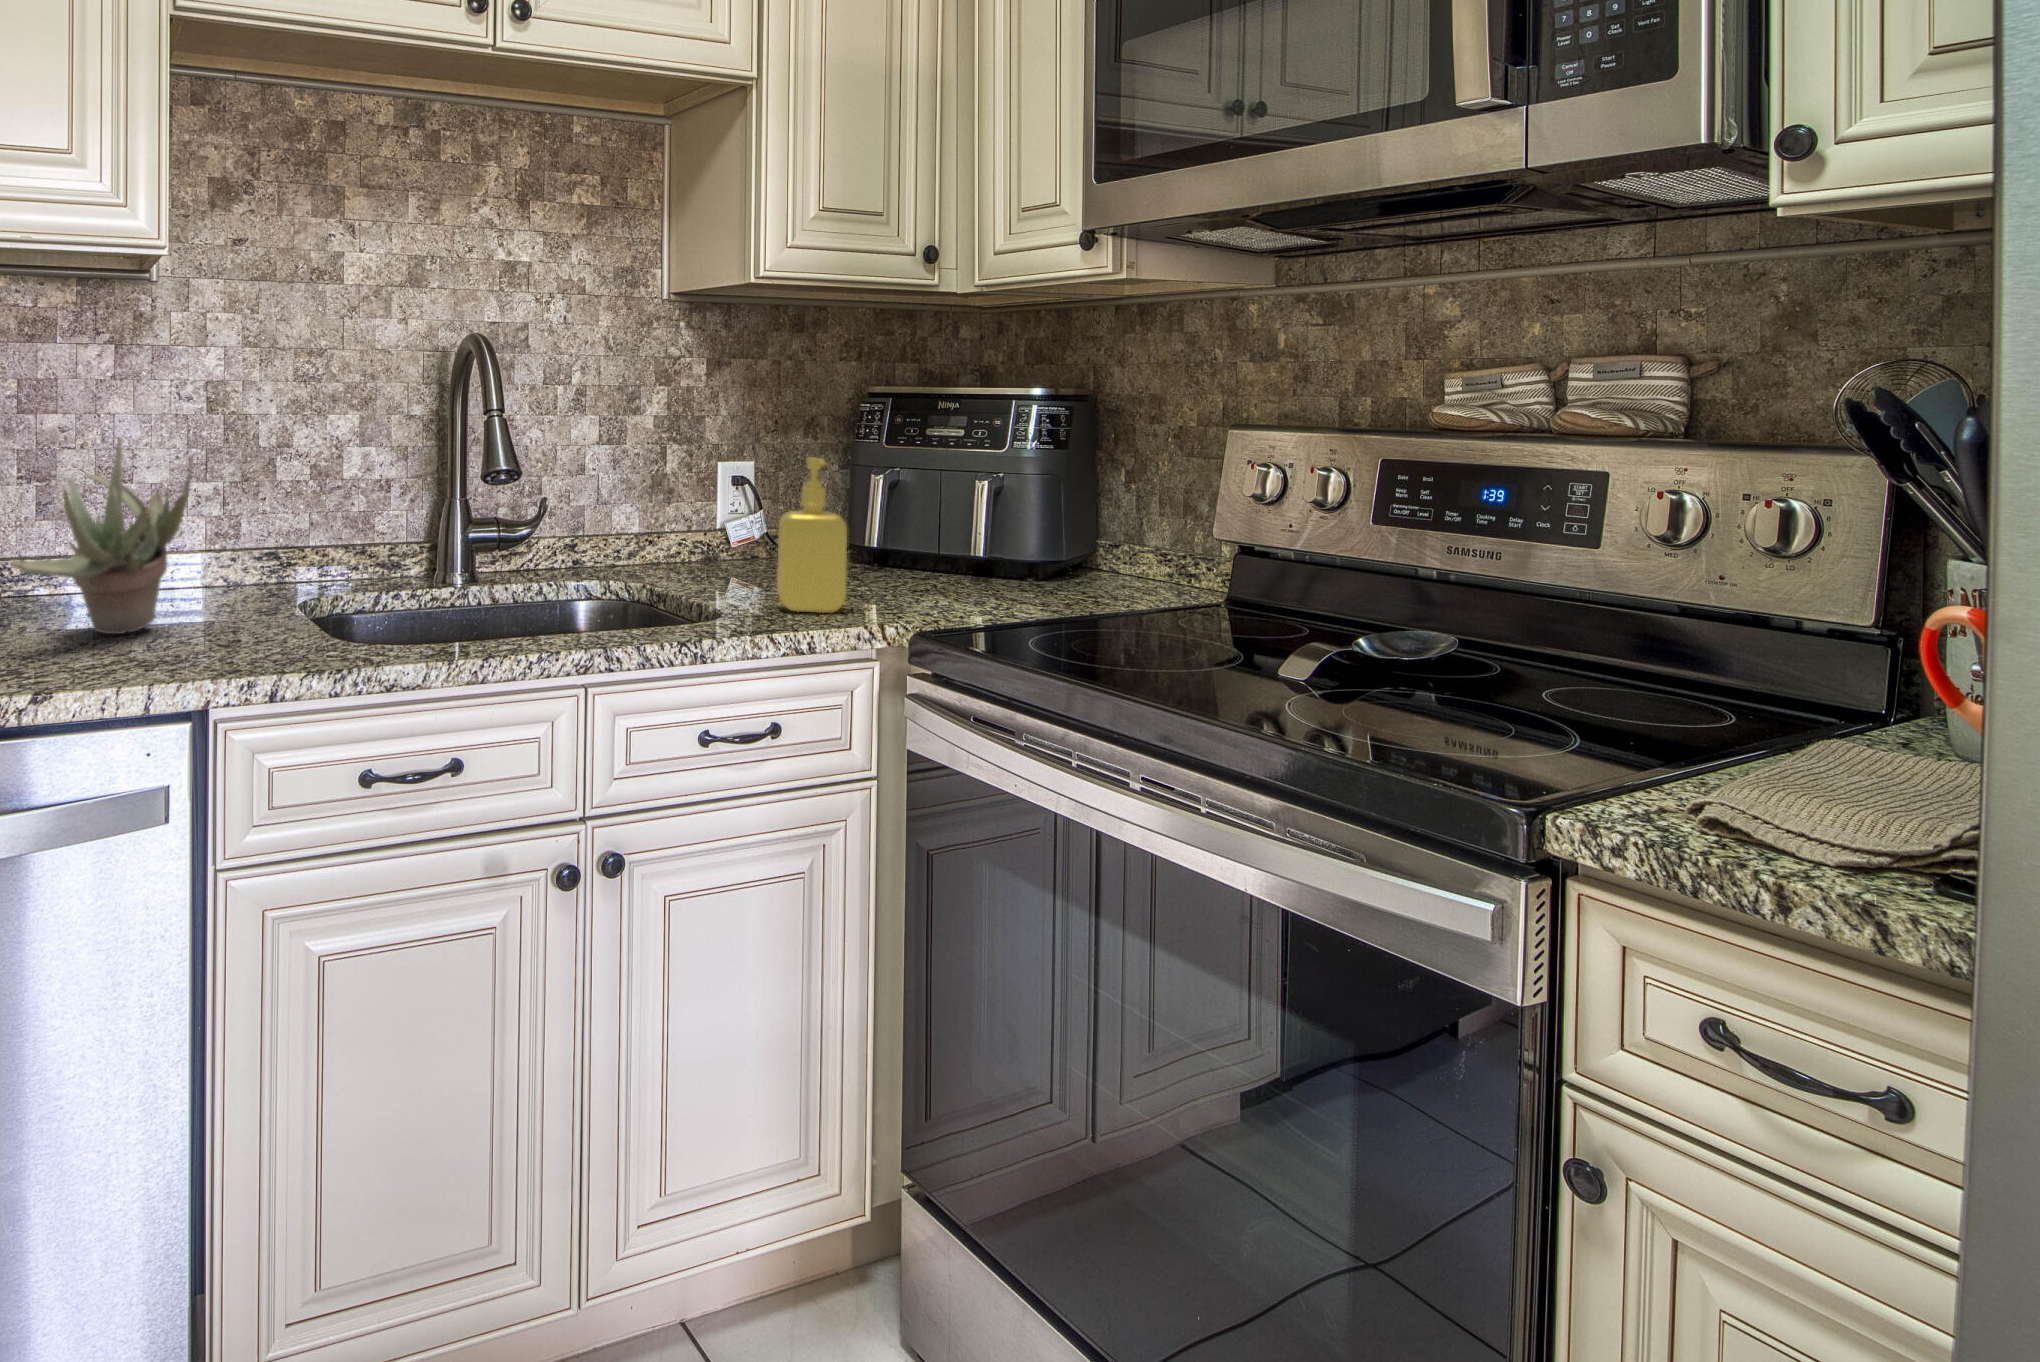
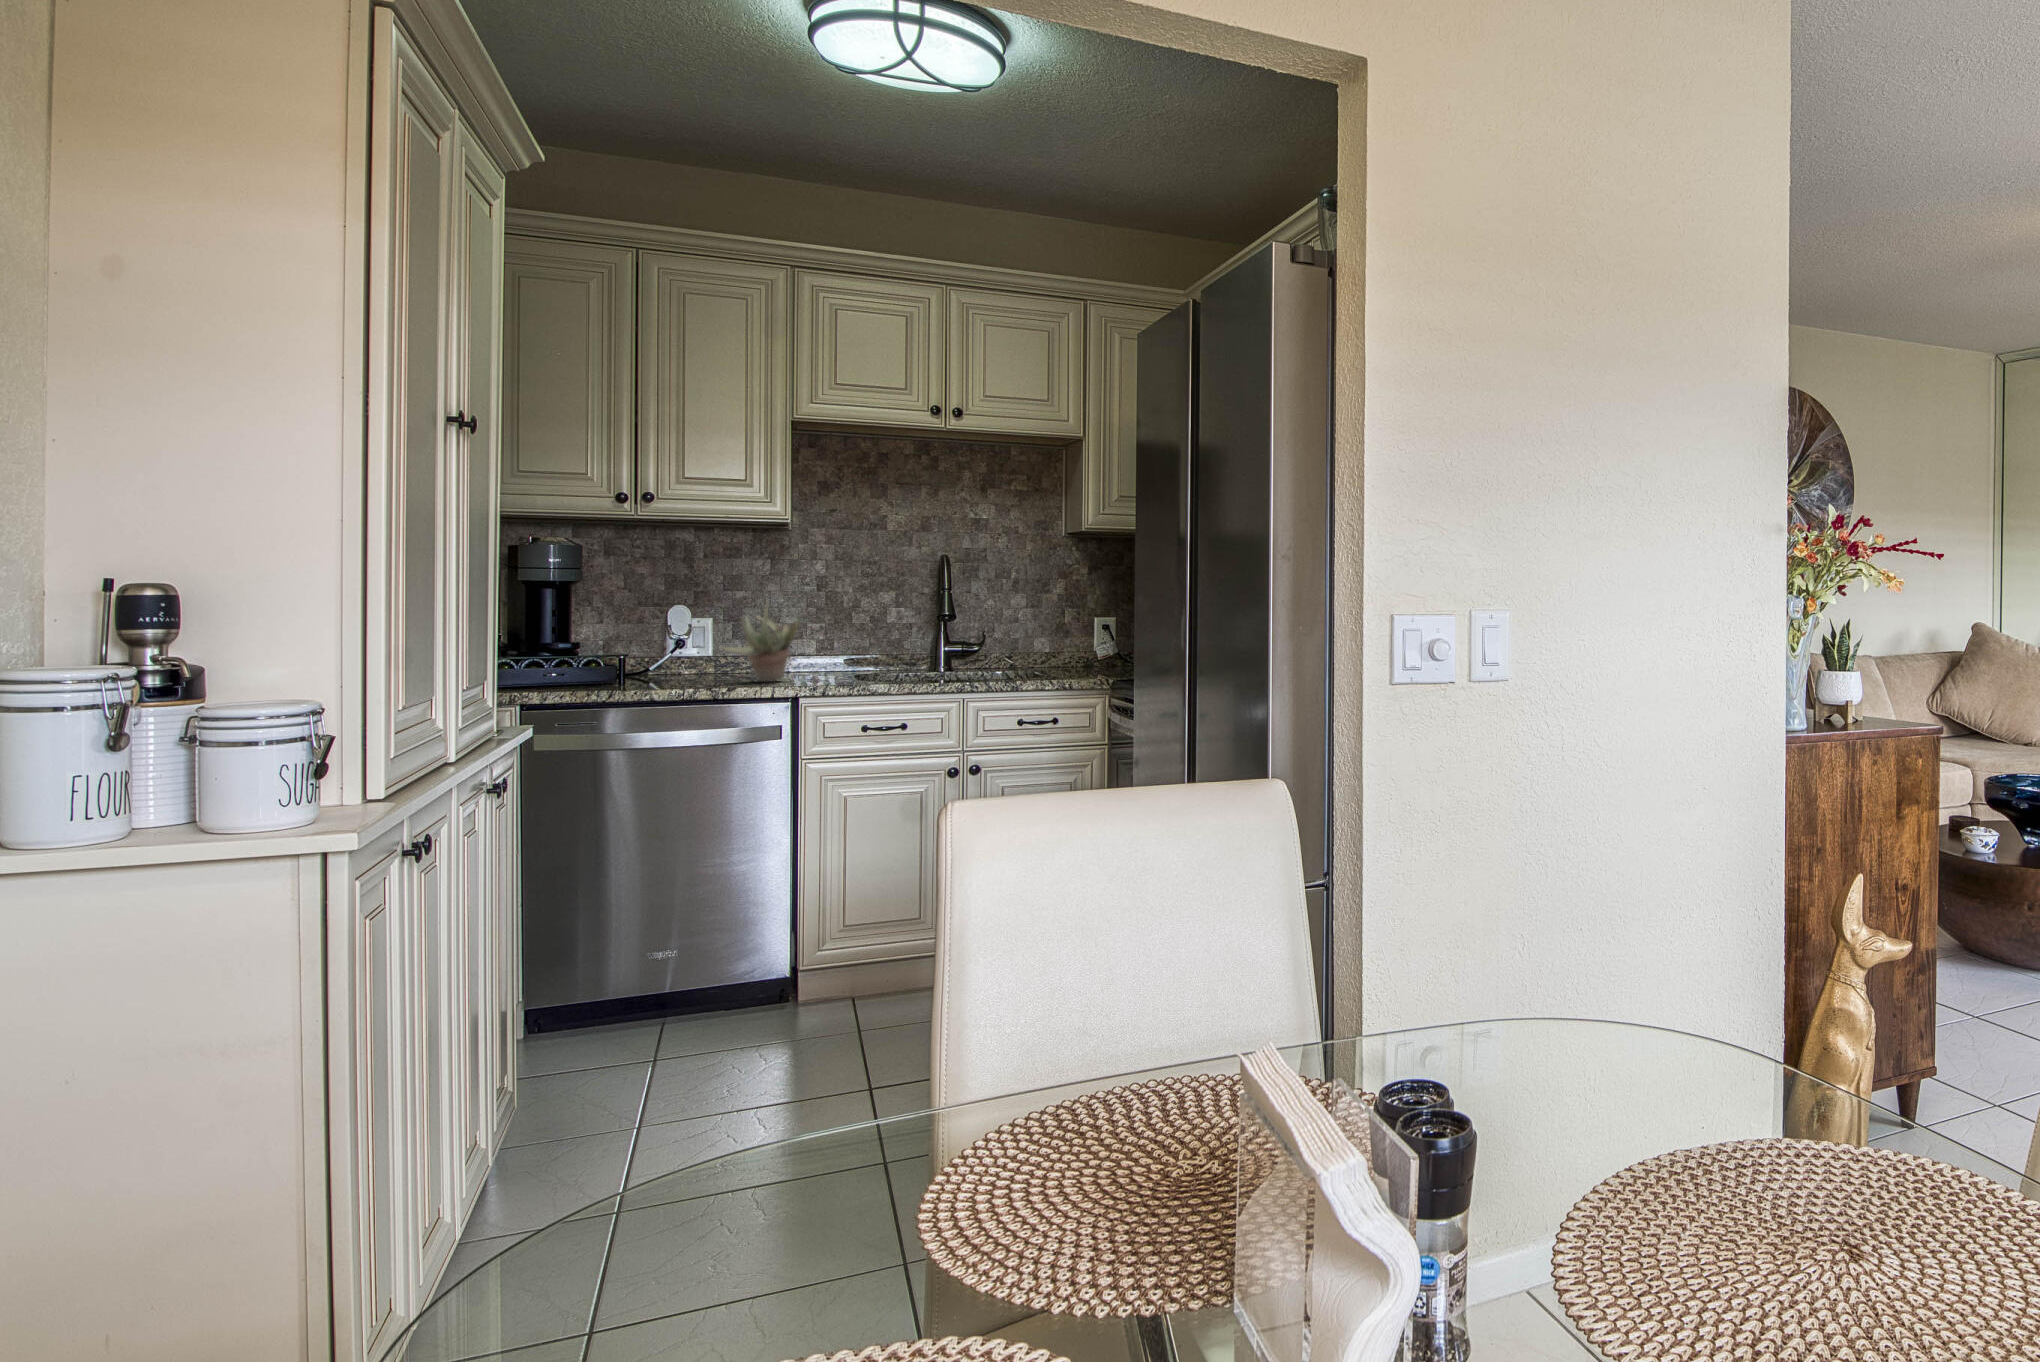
soap dispenser: present [777,457,847,613] -> none [1076,610,1110,677]

